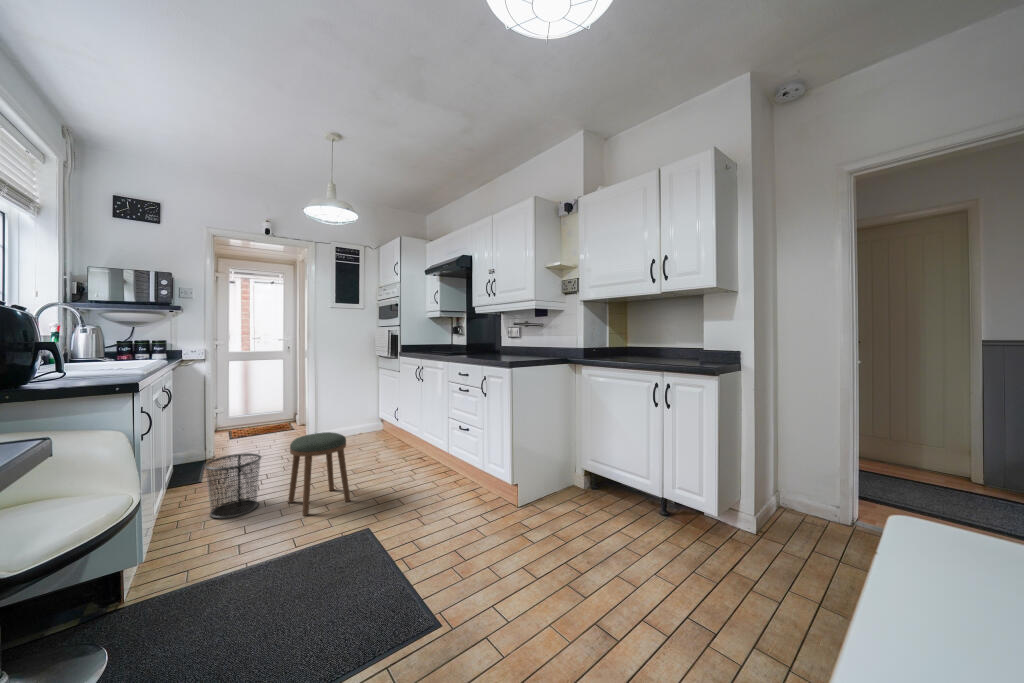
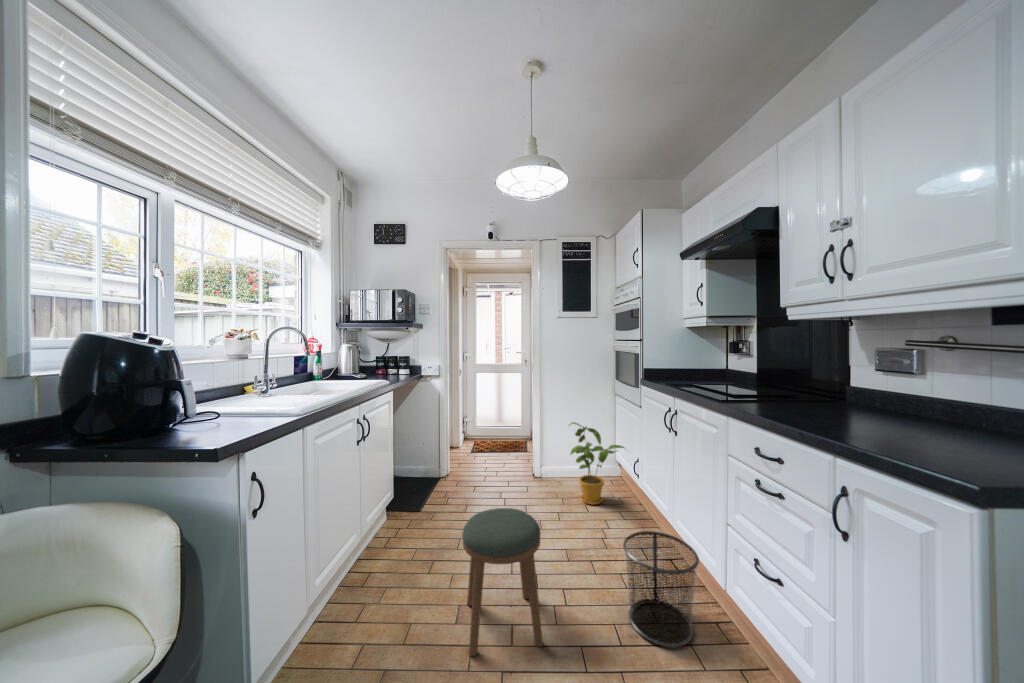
house plant: none [344,389,391,447] -> present [569,422,624,505]
waste bin: present [204,453,261,519] -> present [623,531,699,647]

